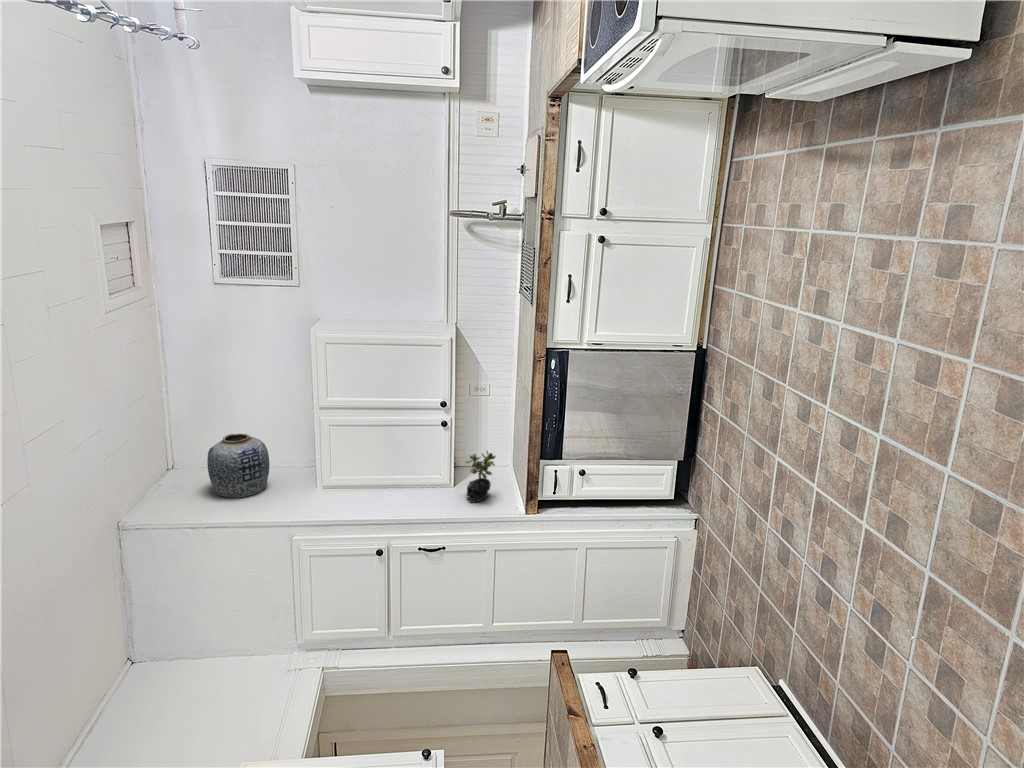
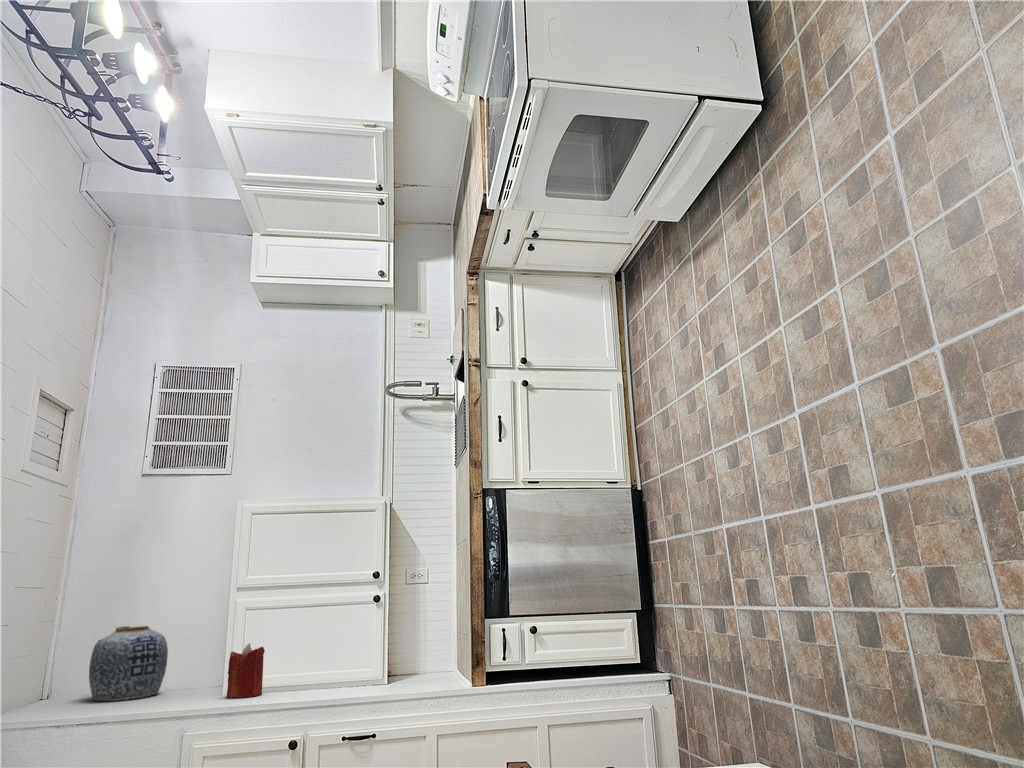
succulent plant: present [466,451,496,503] -> none [400,623,435,685]
candle: none [322,466,352,509] -> present [226,643,265,698]

